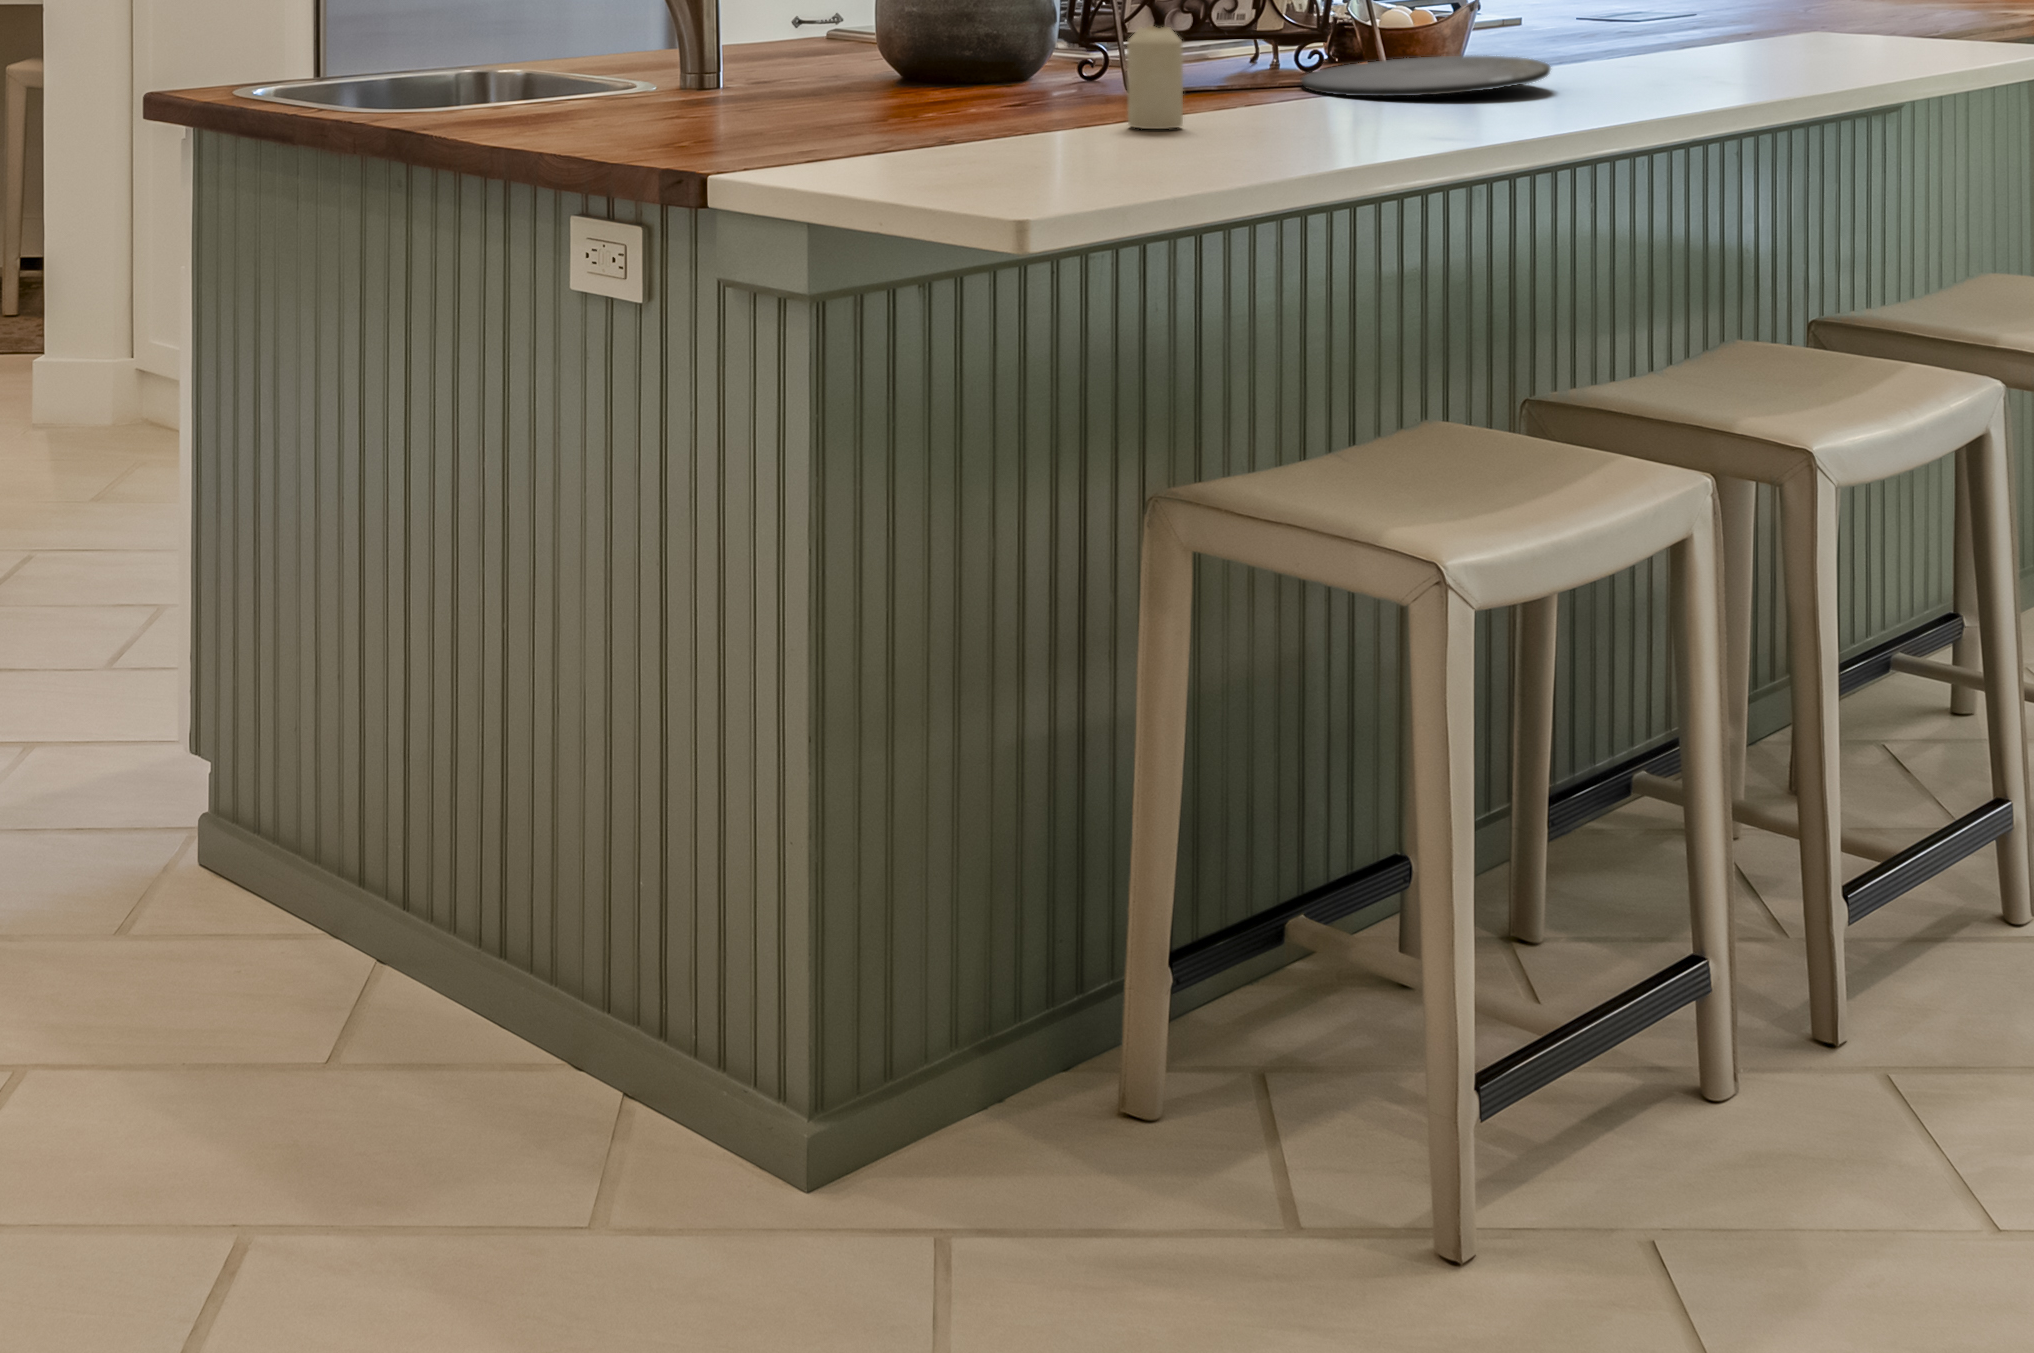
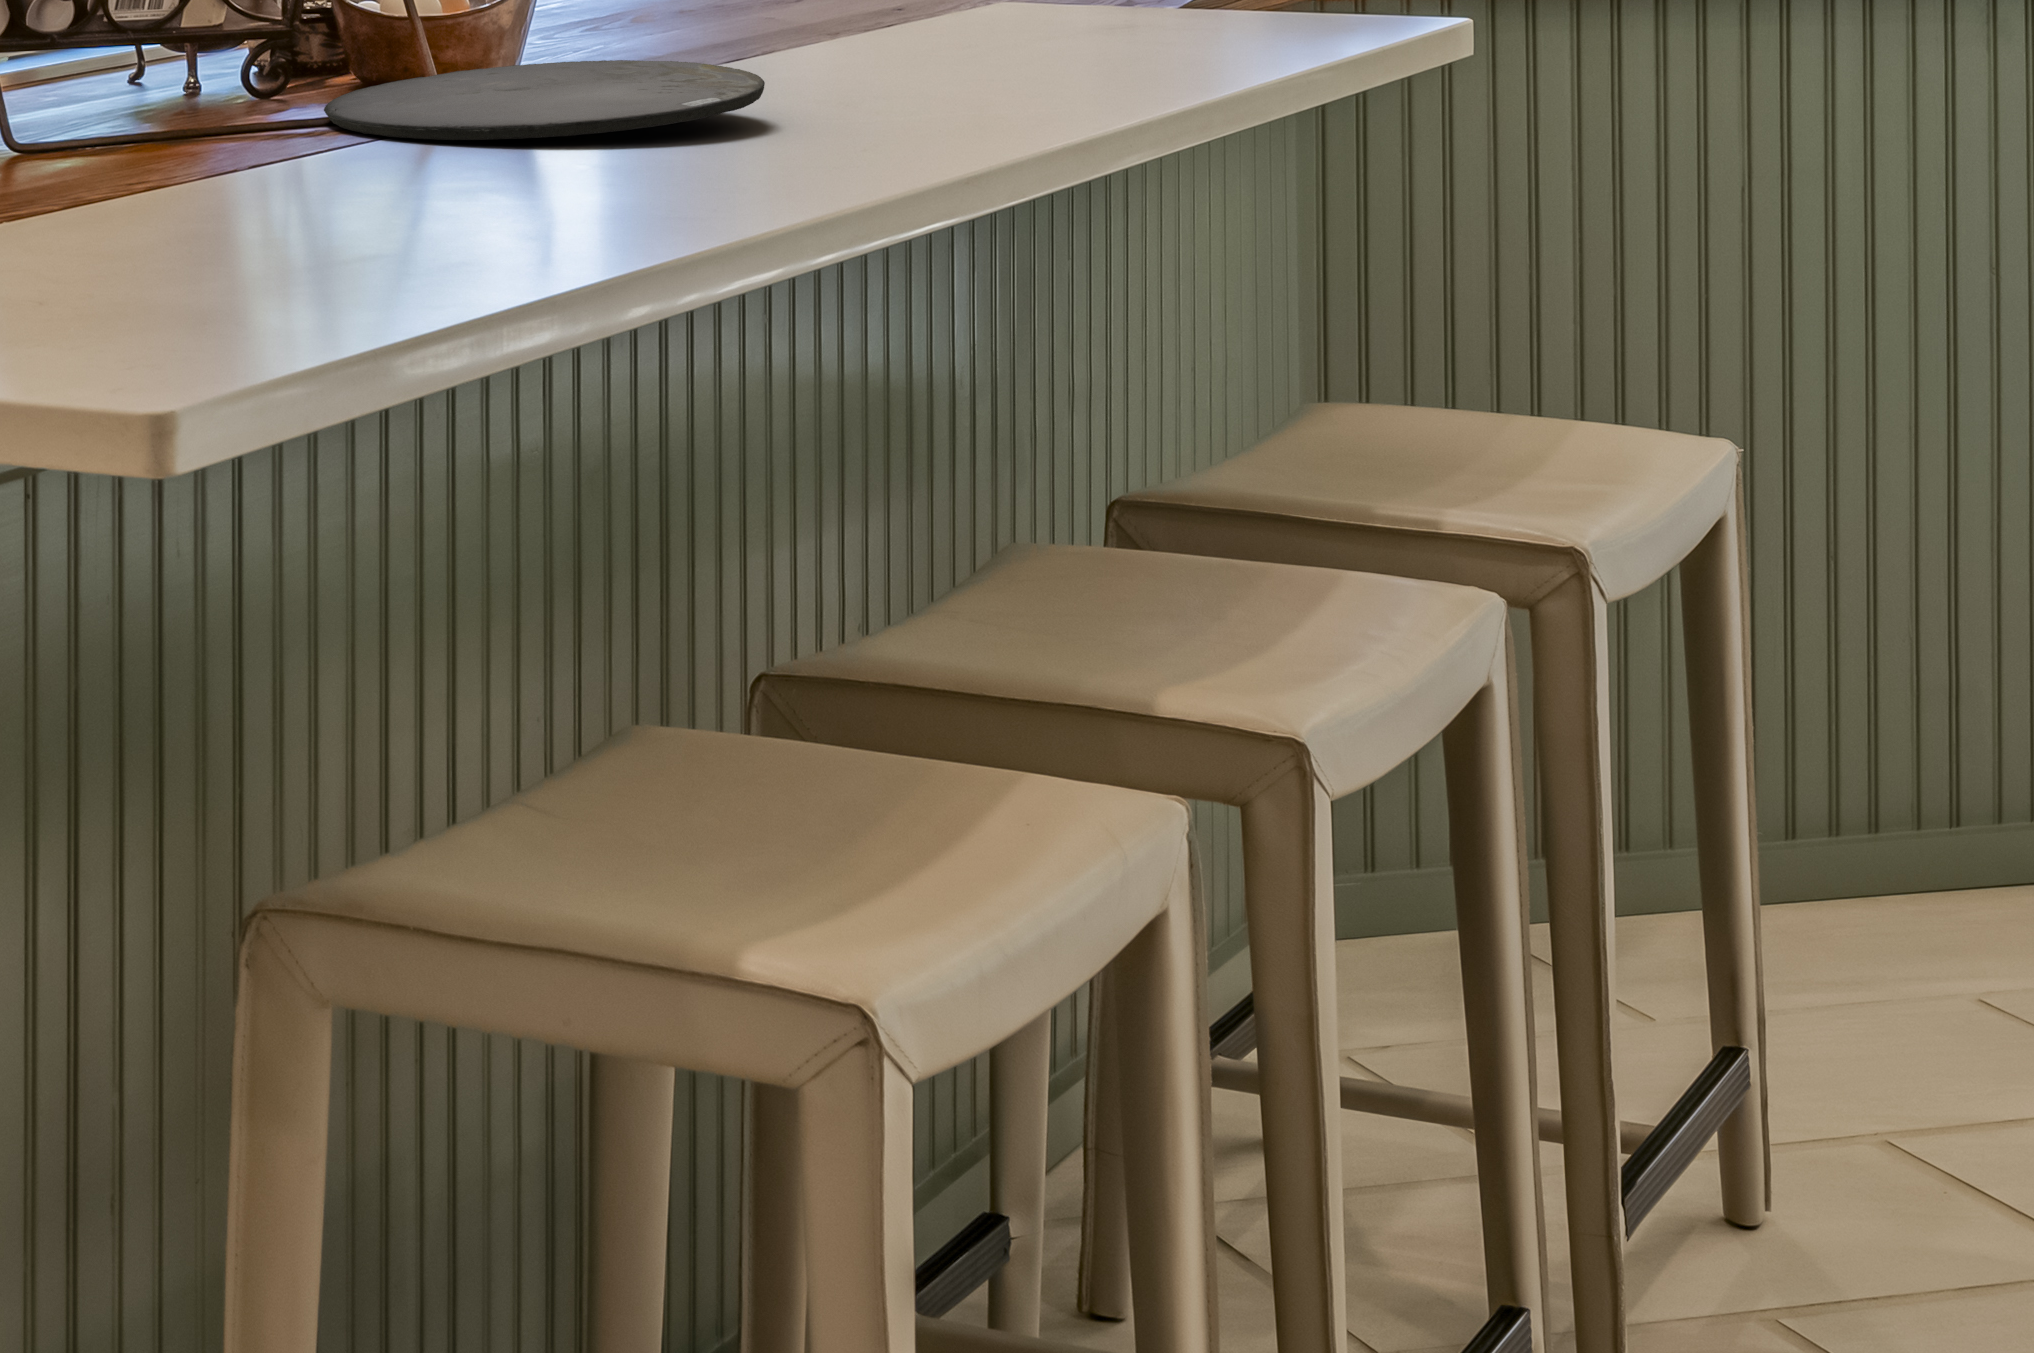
candle: present [1127,26,1183,129] -> none [137,25,239,215]

